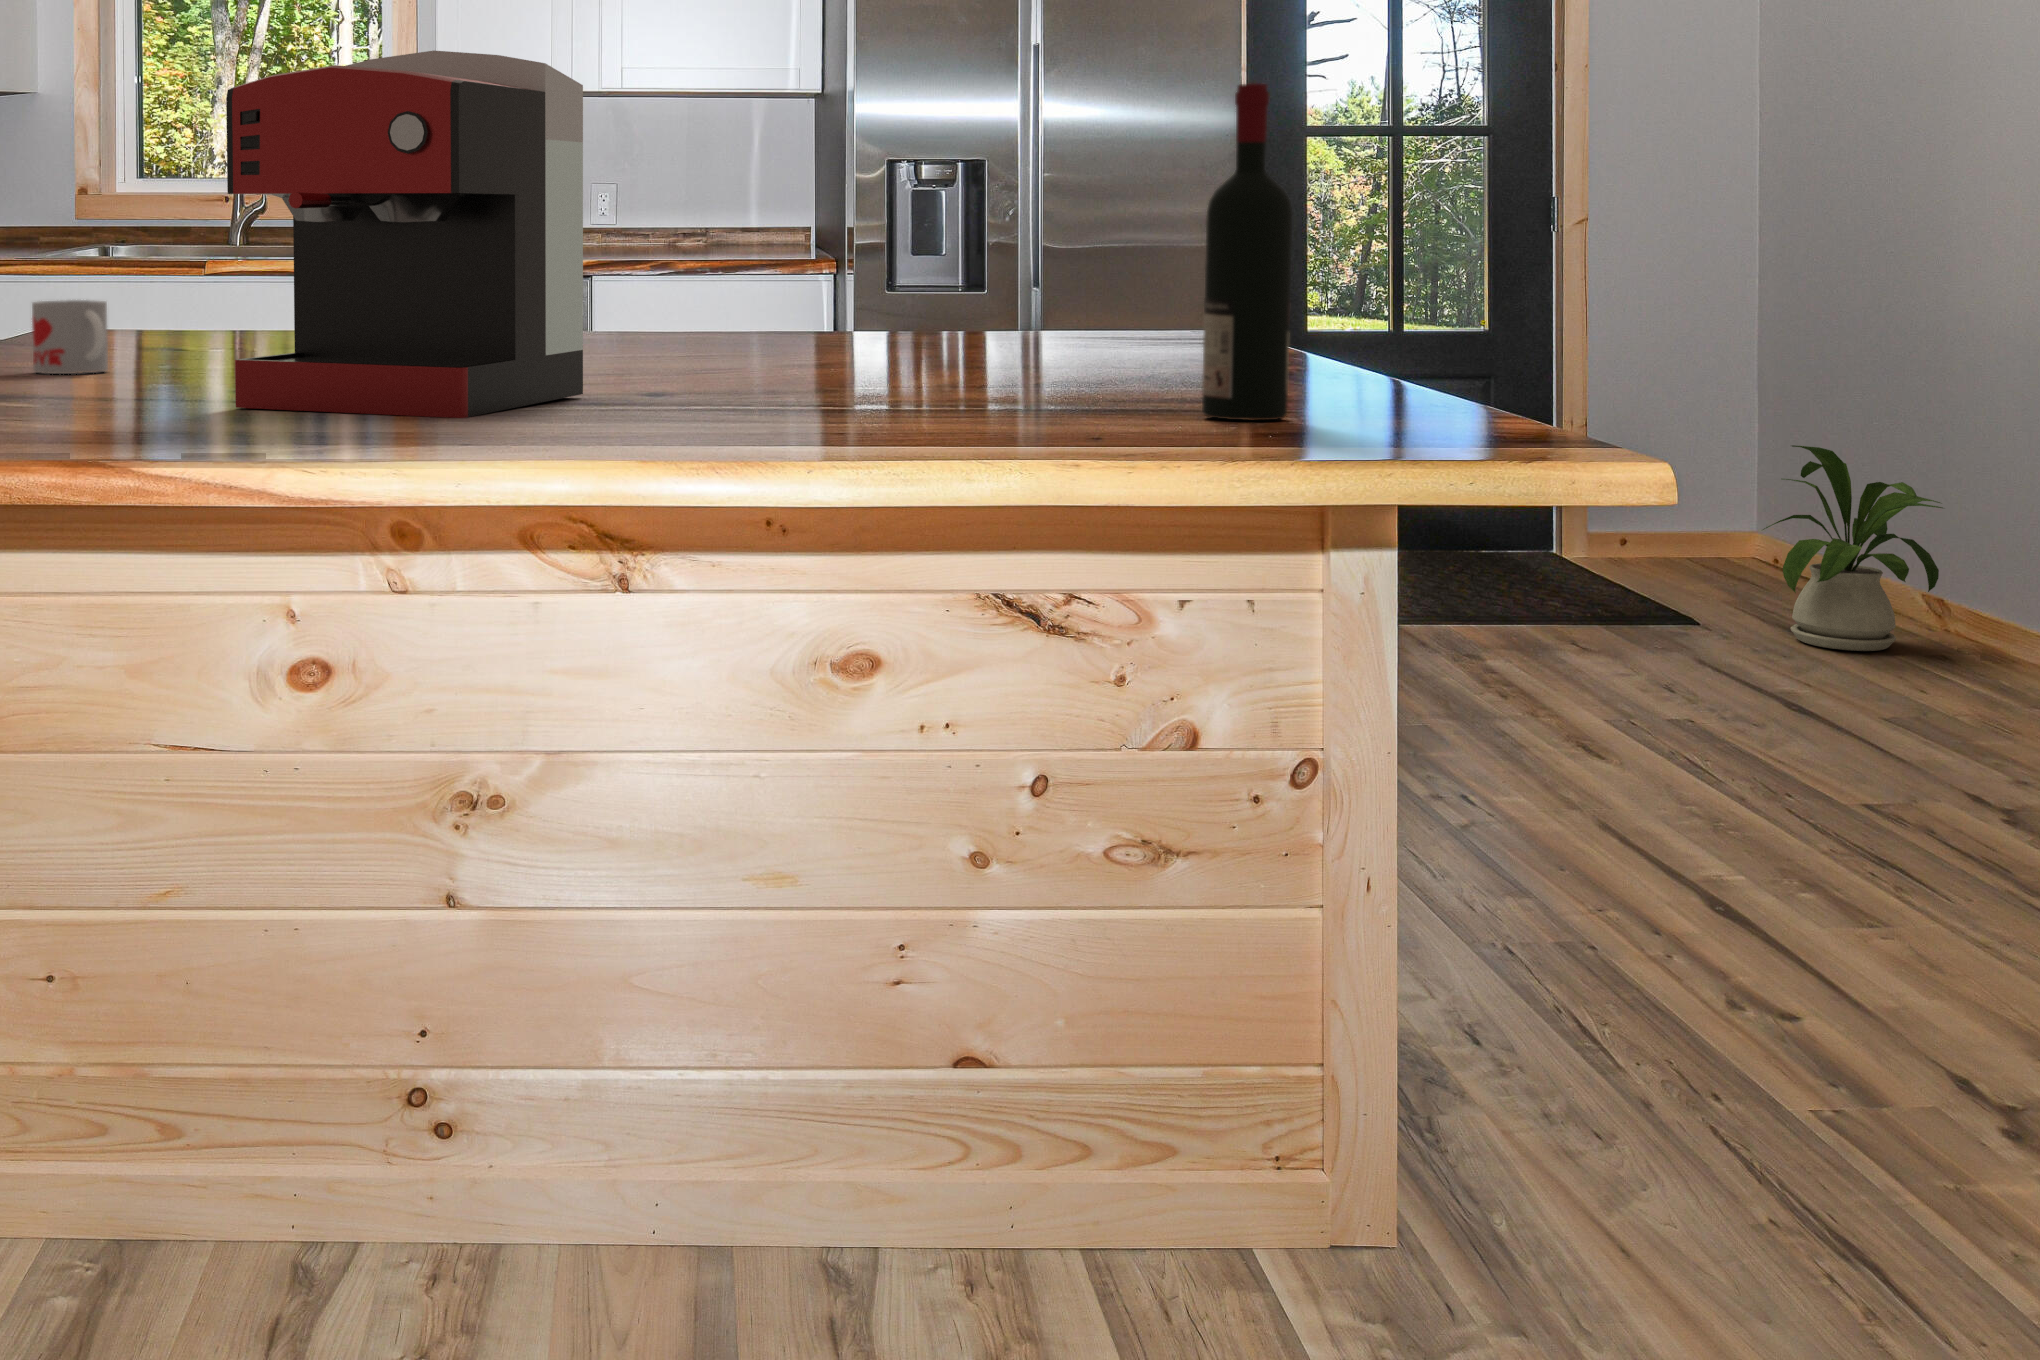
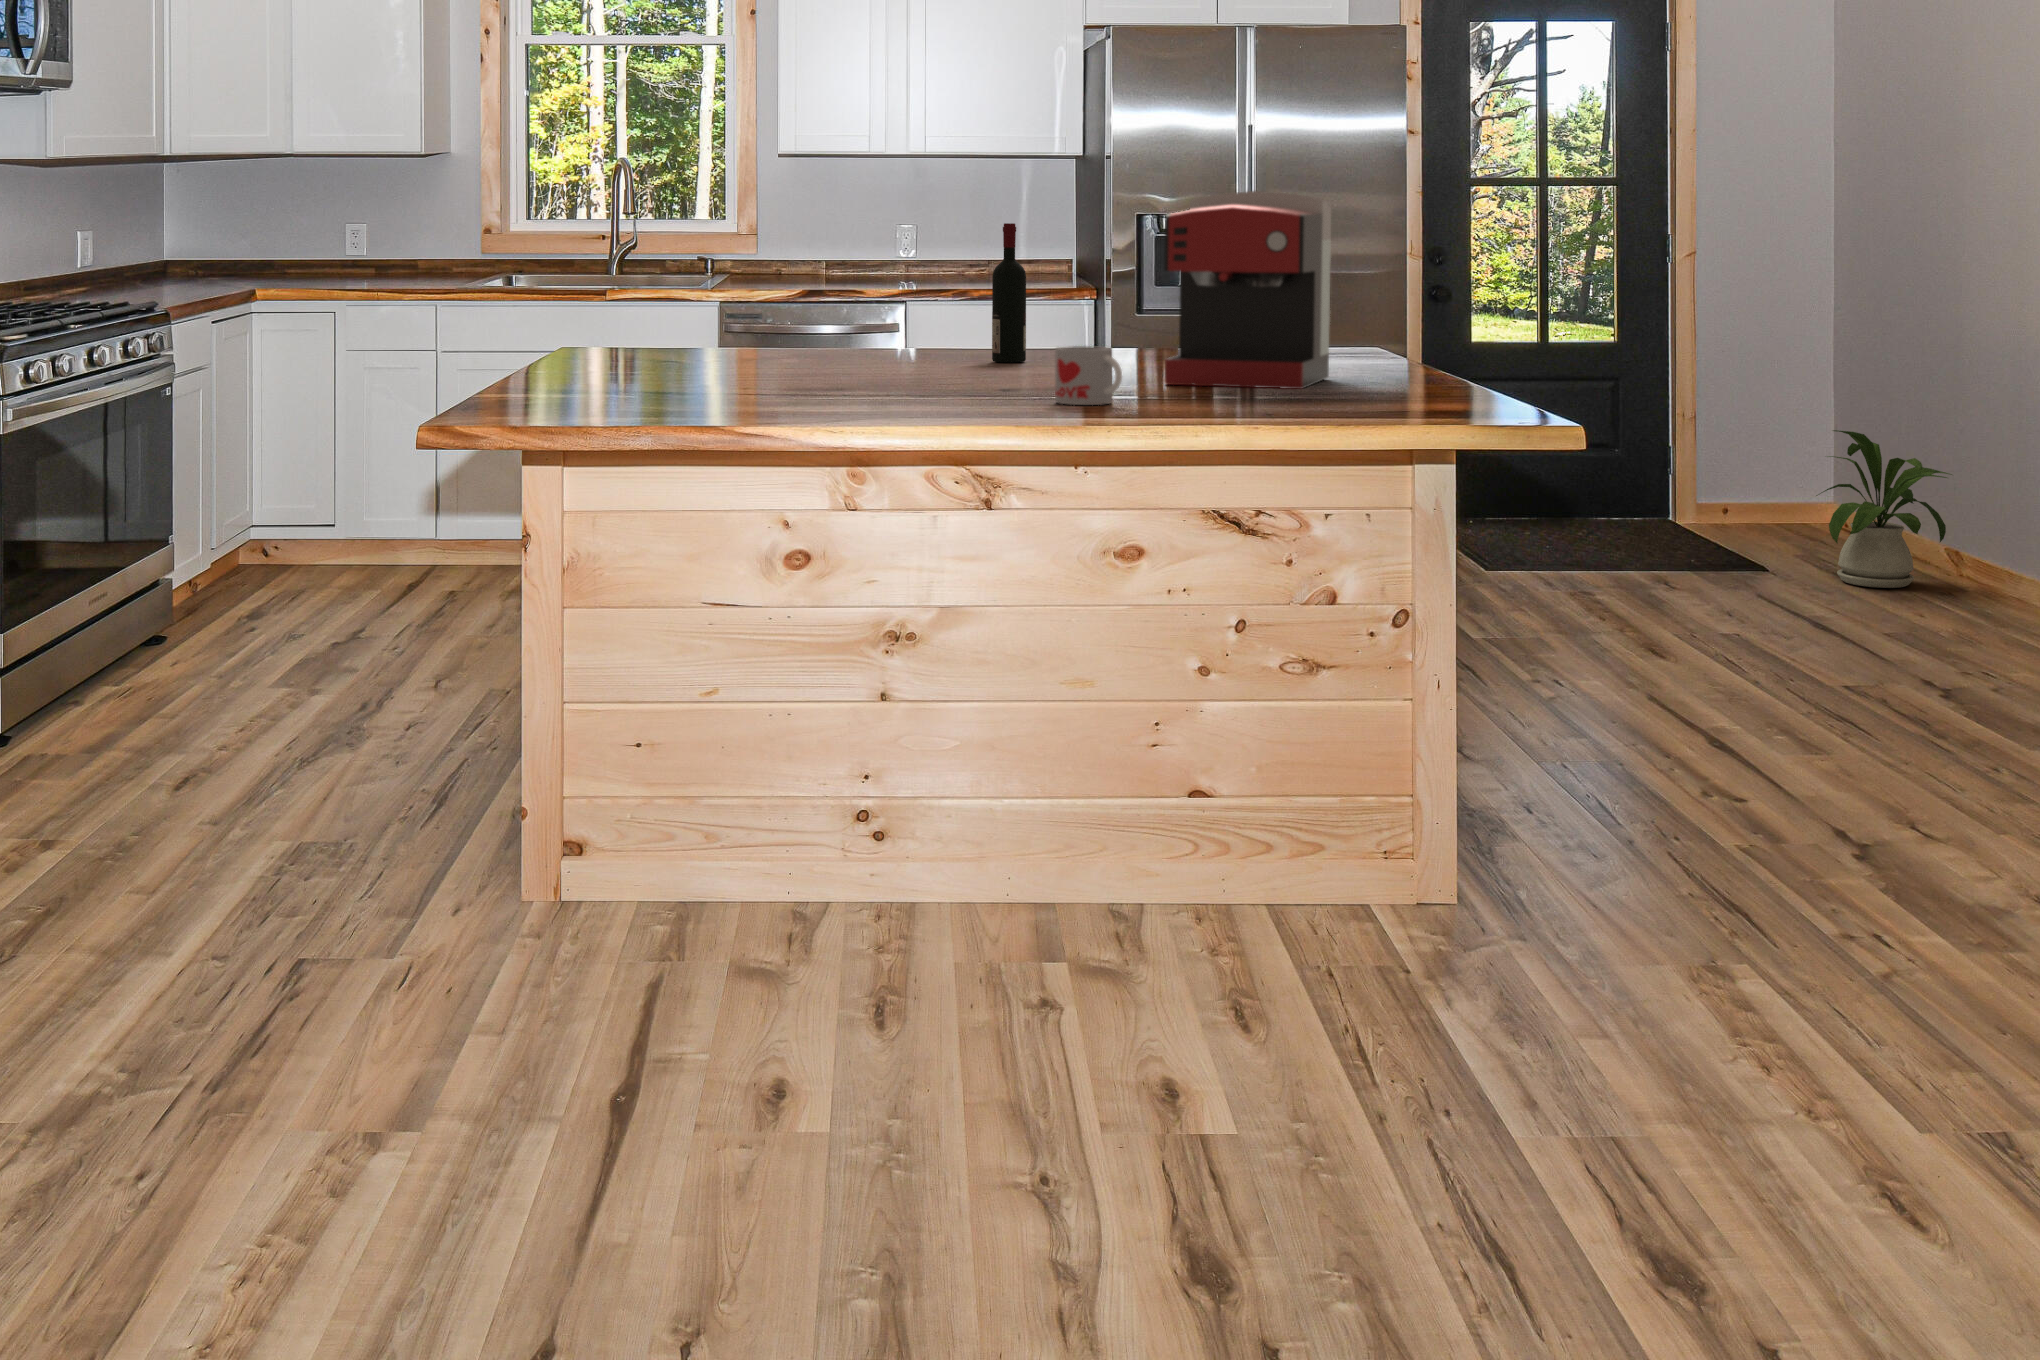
coffee maker: present [226,51,583,418] -> present [1164,191,1331,389]
wine bottle: present [1202,83,1292,420] -> present [992,223,1026,363]
mug: present [32,300,108,374] -> present [1055,346,1122,405]

